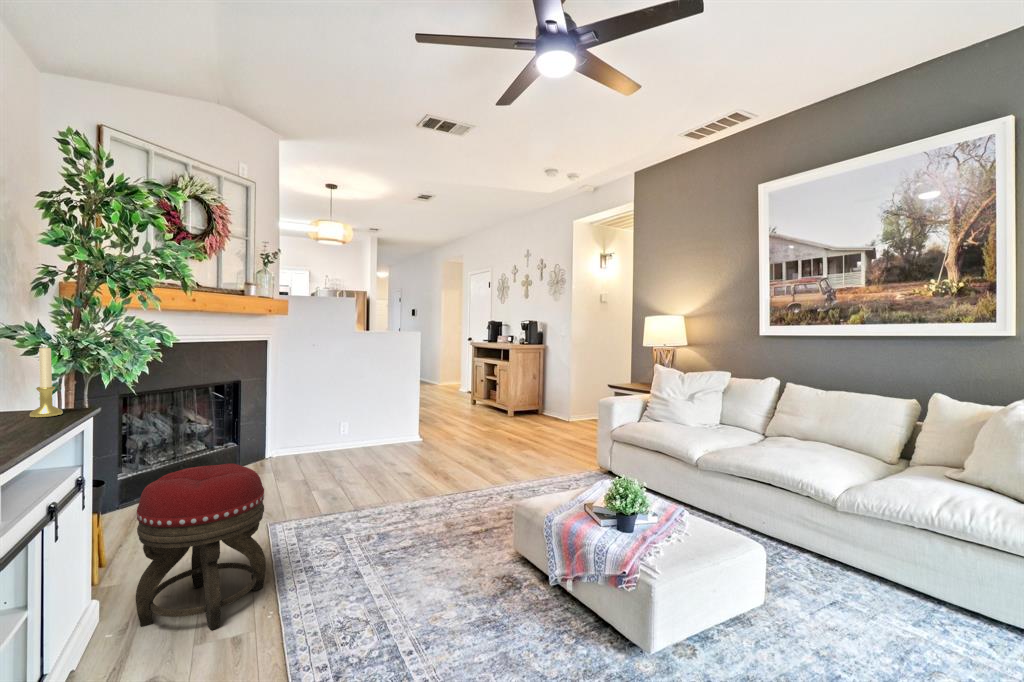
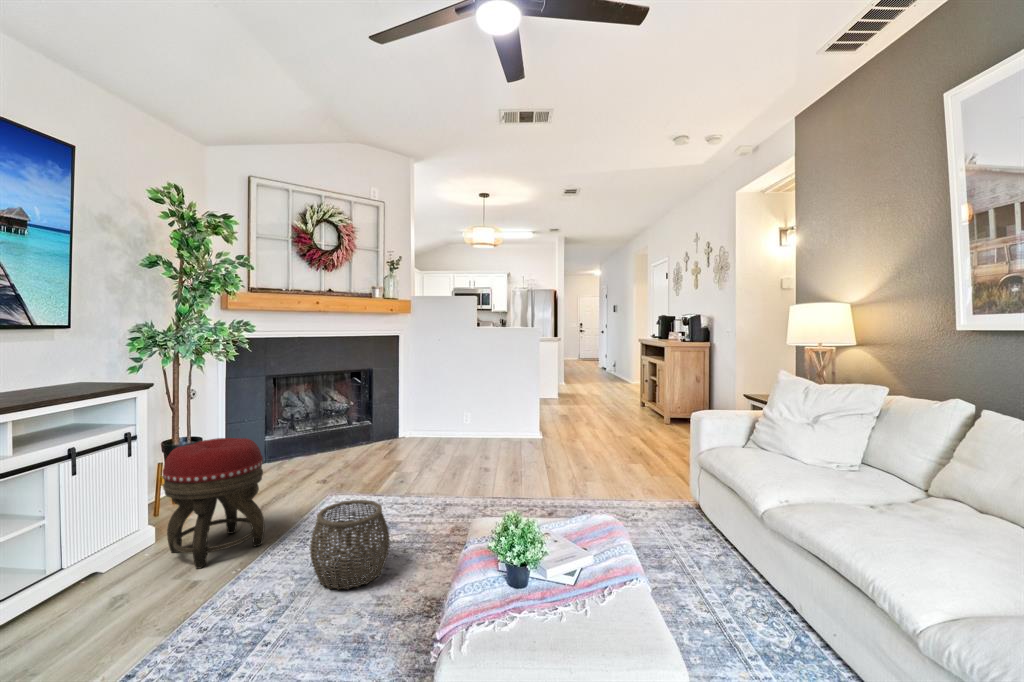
candle holder: present [30,348,63,417] -> none [110,341,132,391]
woven basket: none [369,507,450,601] -> present [310,500,390,590]

